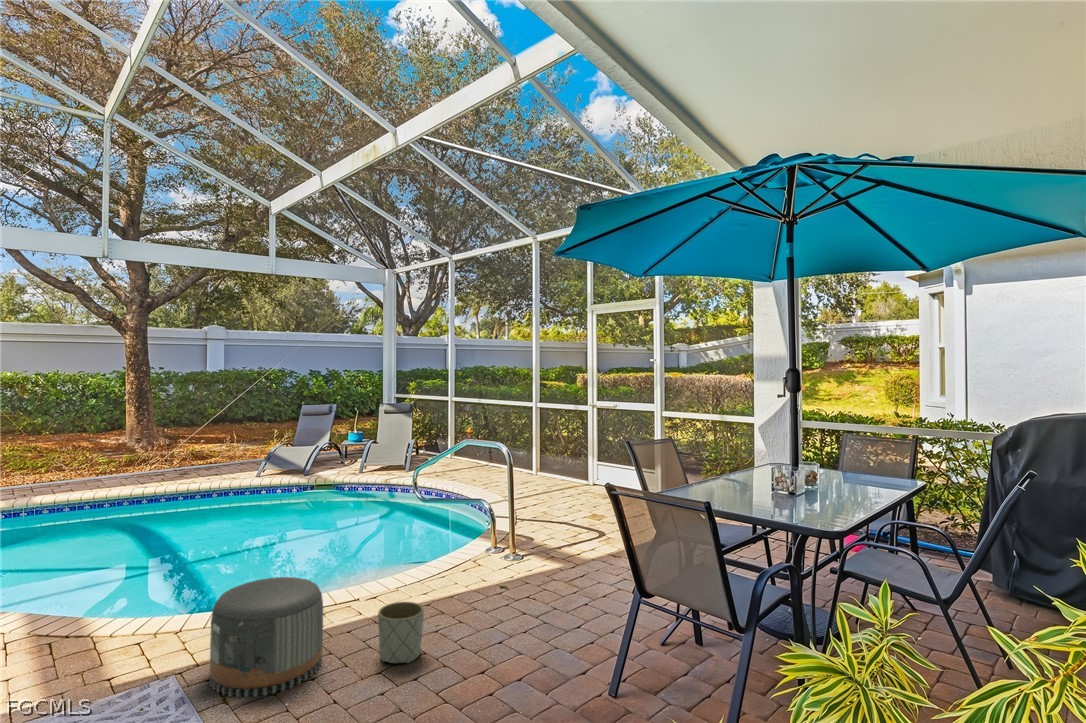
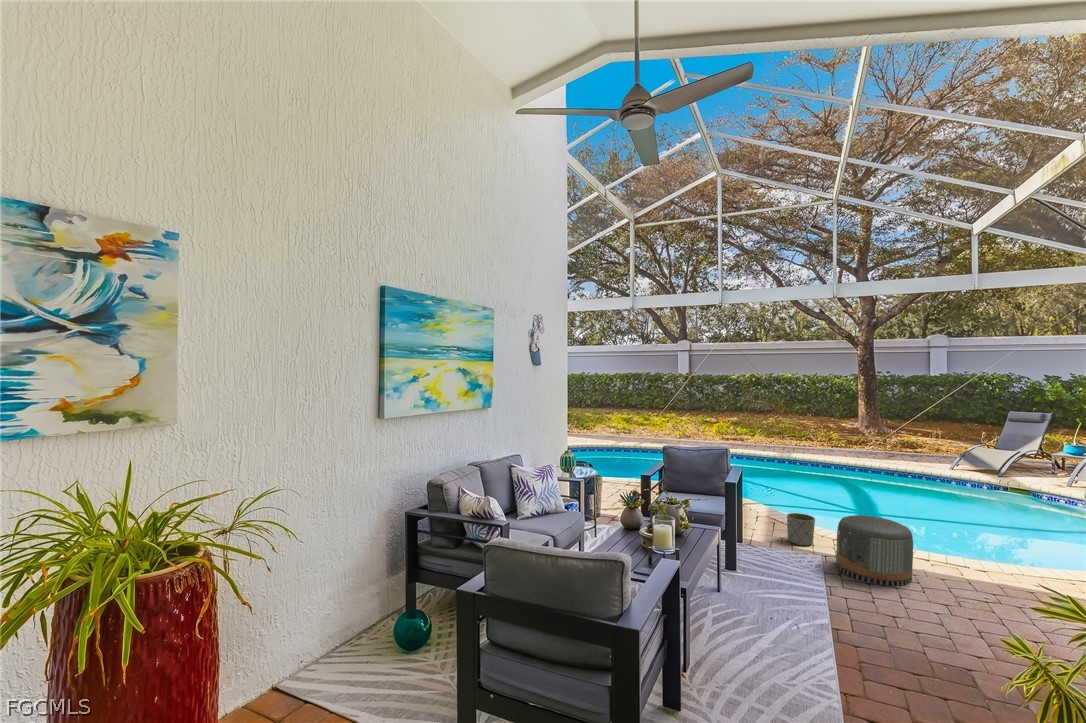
planter: present [378,602,424,663] -> present [787,513,815,546]

